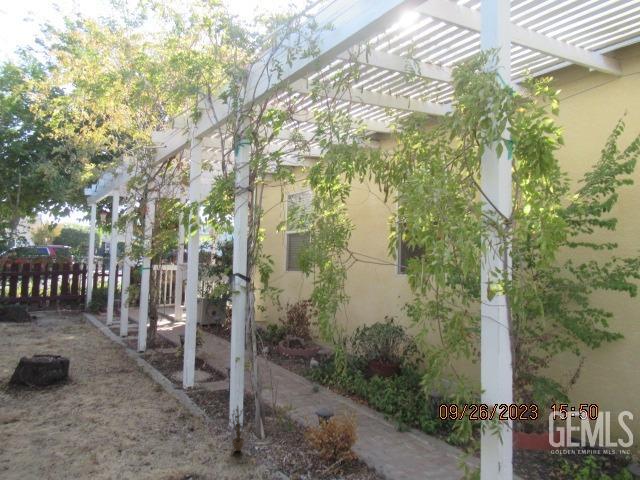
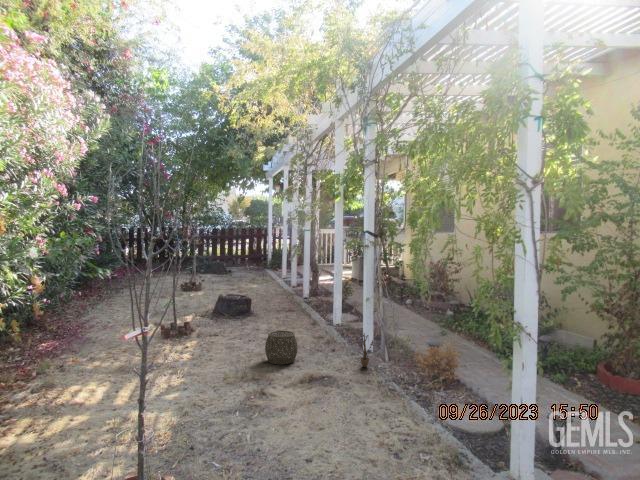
woven basket: none [95,411,145,464] -> present [265,331,298,365]

